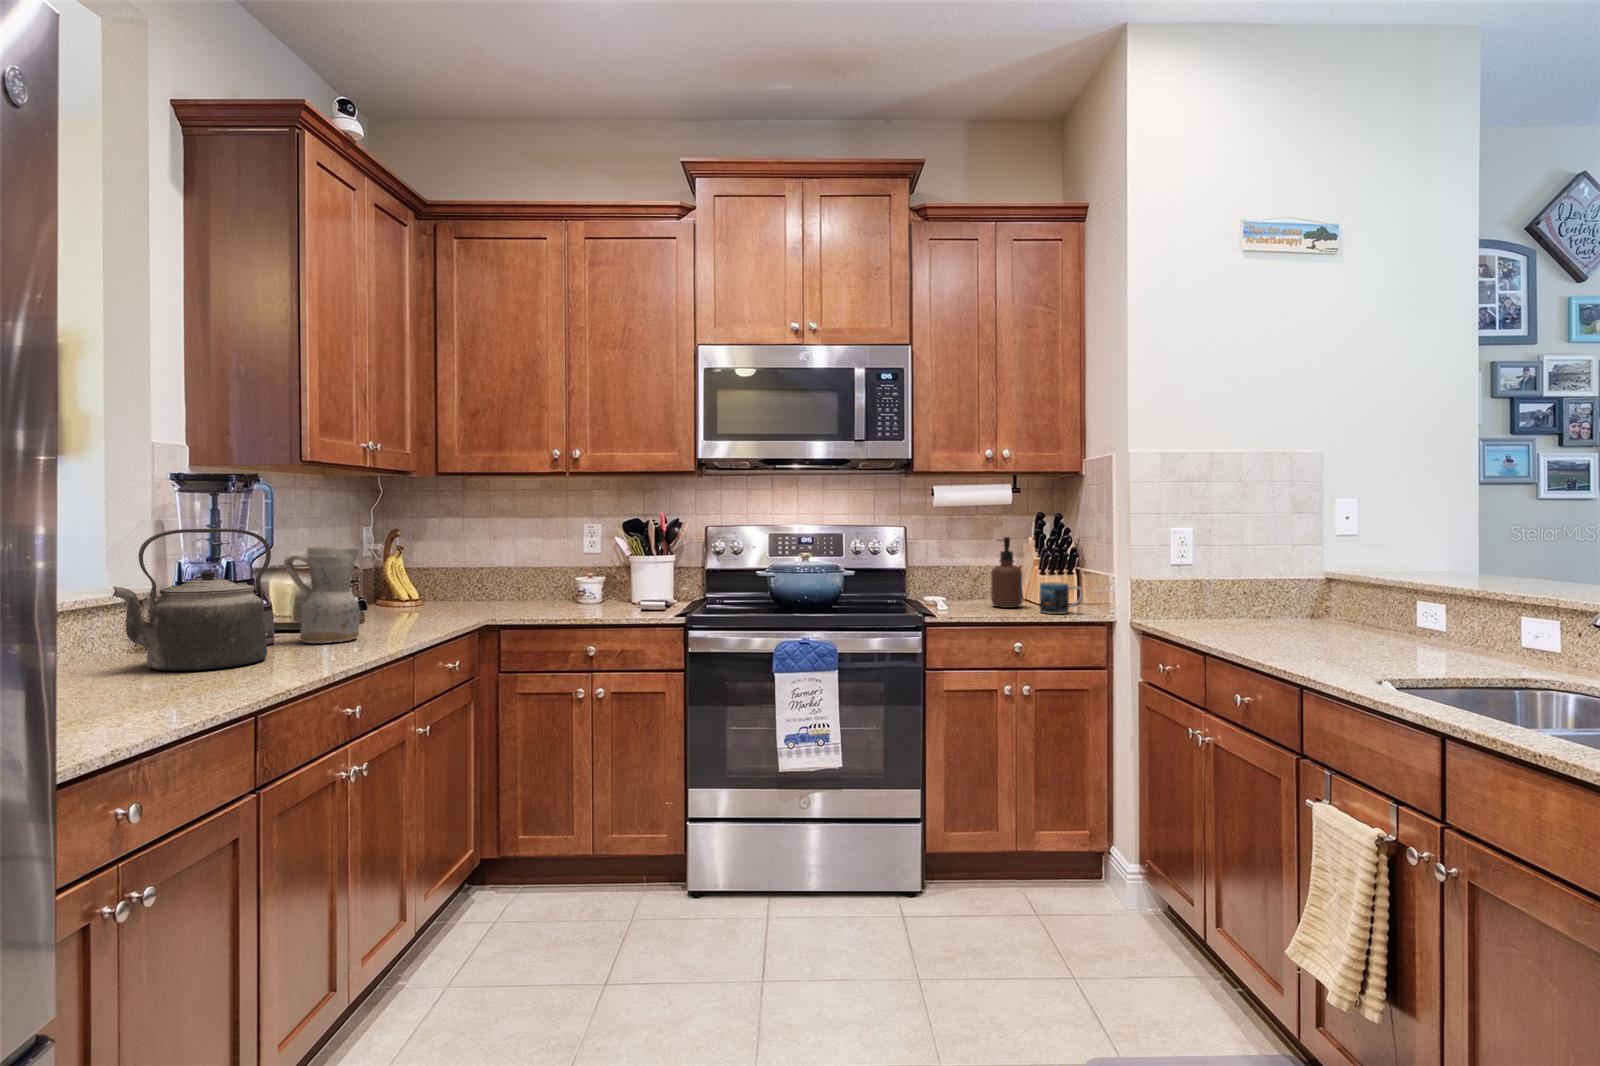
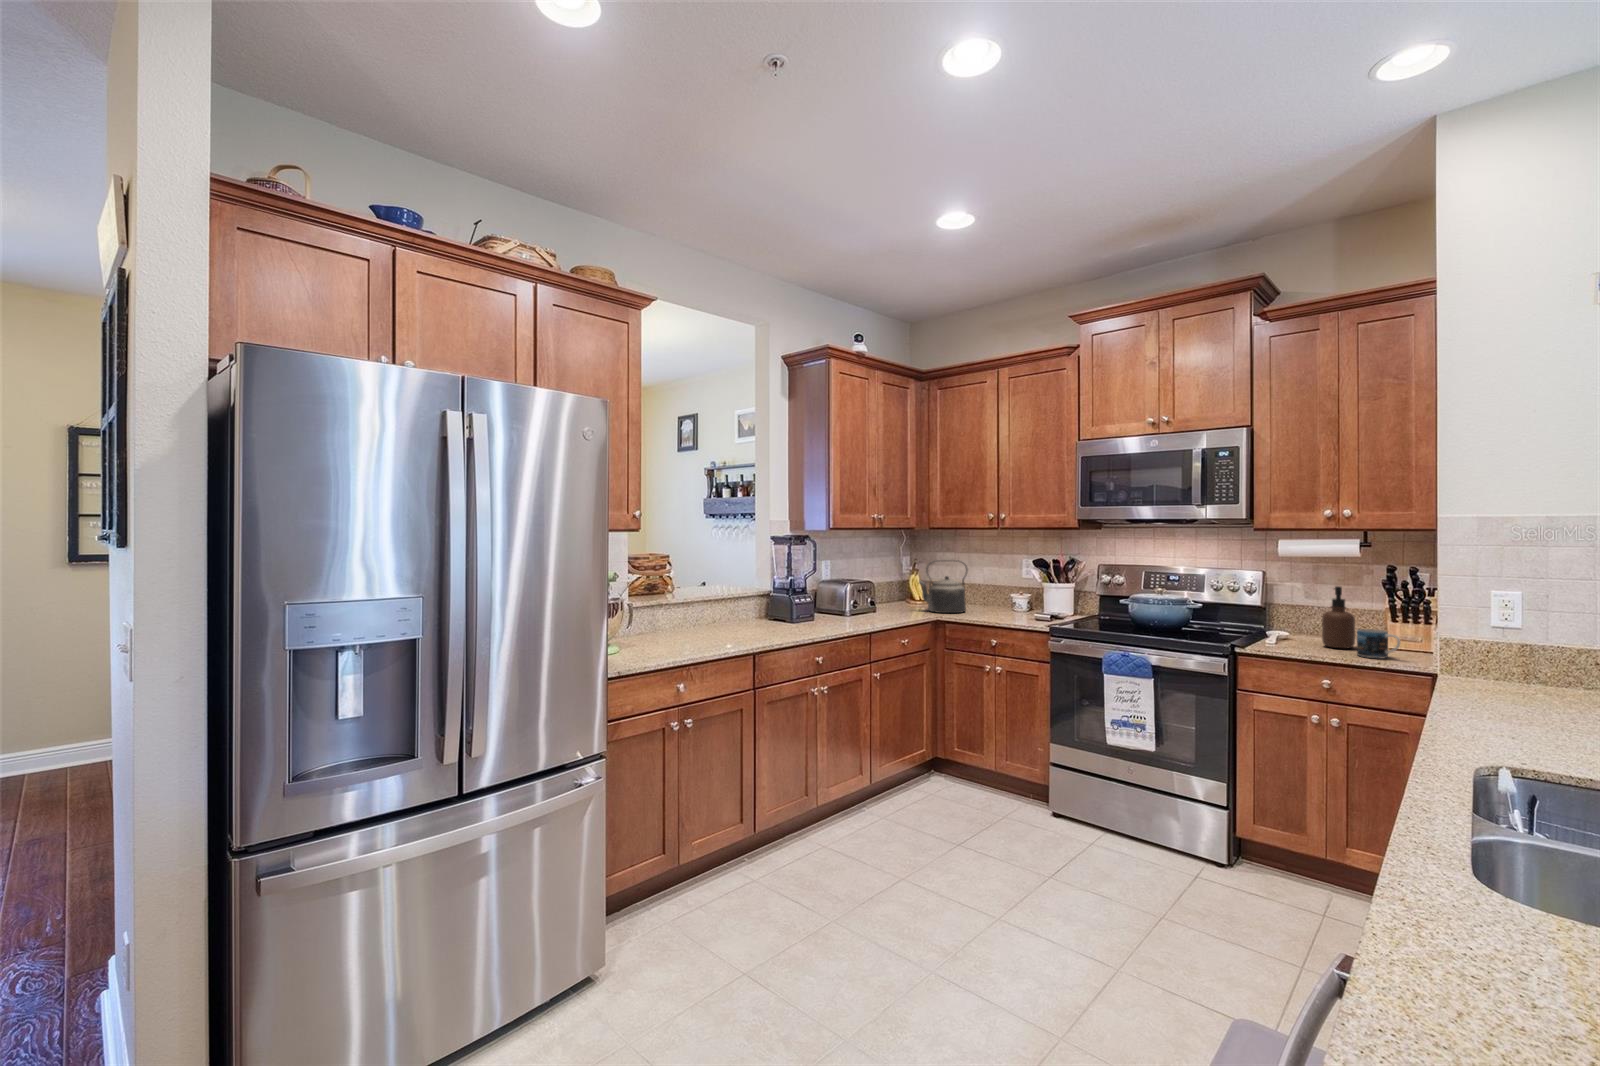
kettle: present [113,529,271,671] -> present [919,560,968,613]
ceramic pitcher: present [284,546,360,643] -> none [828,573,860,622]

